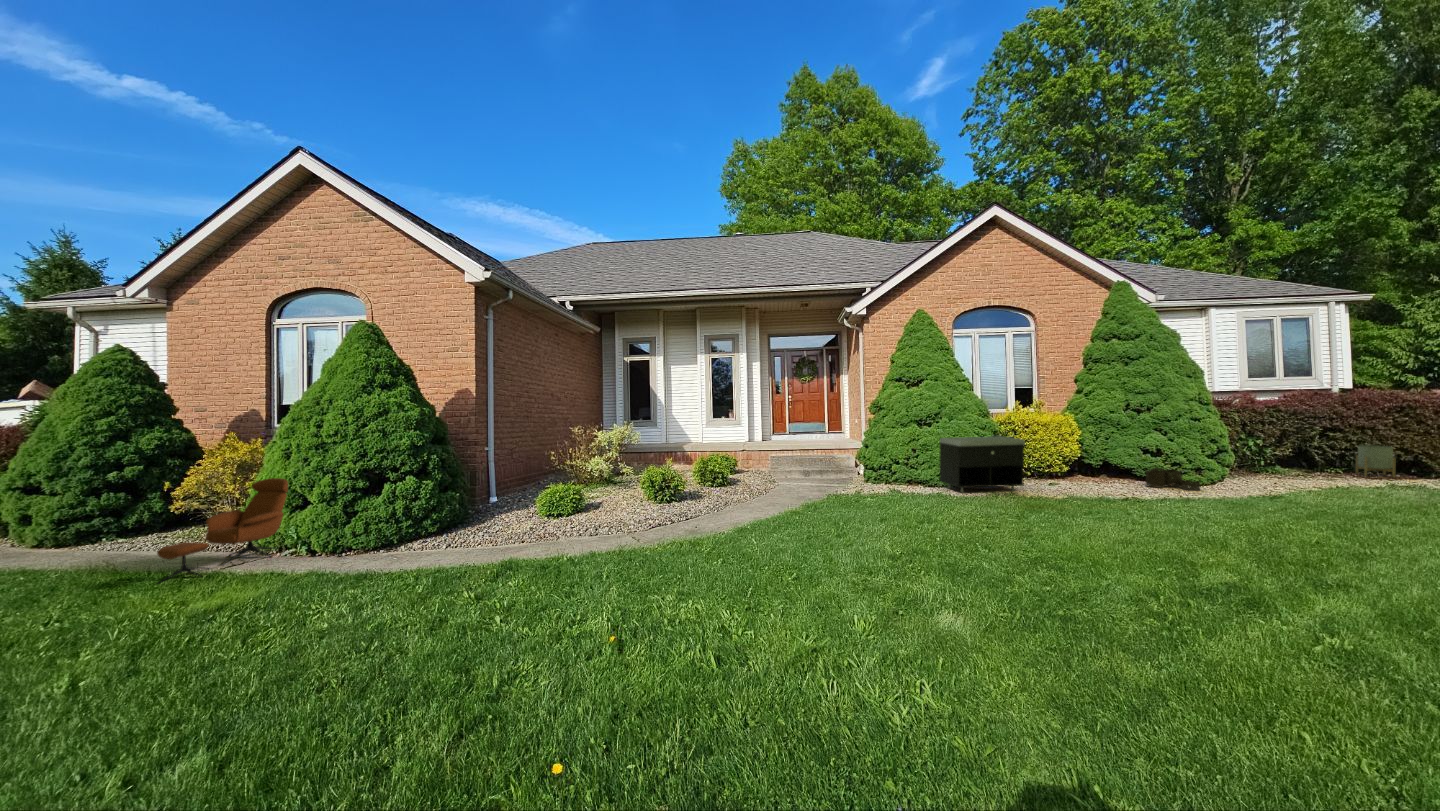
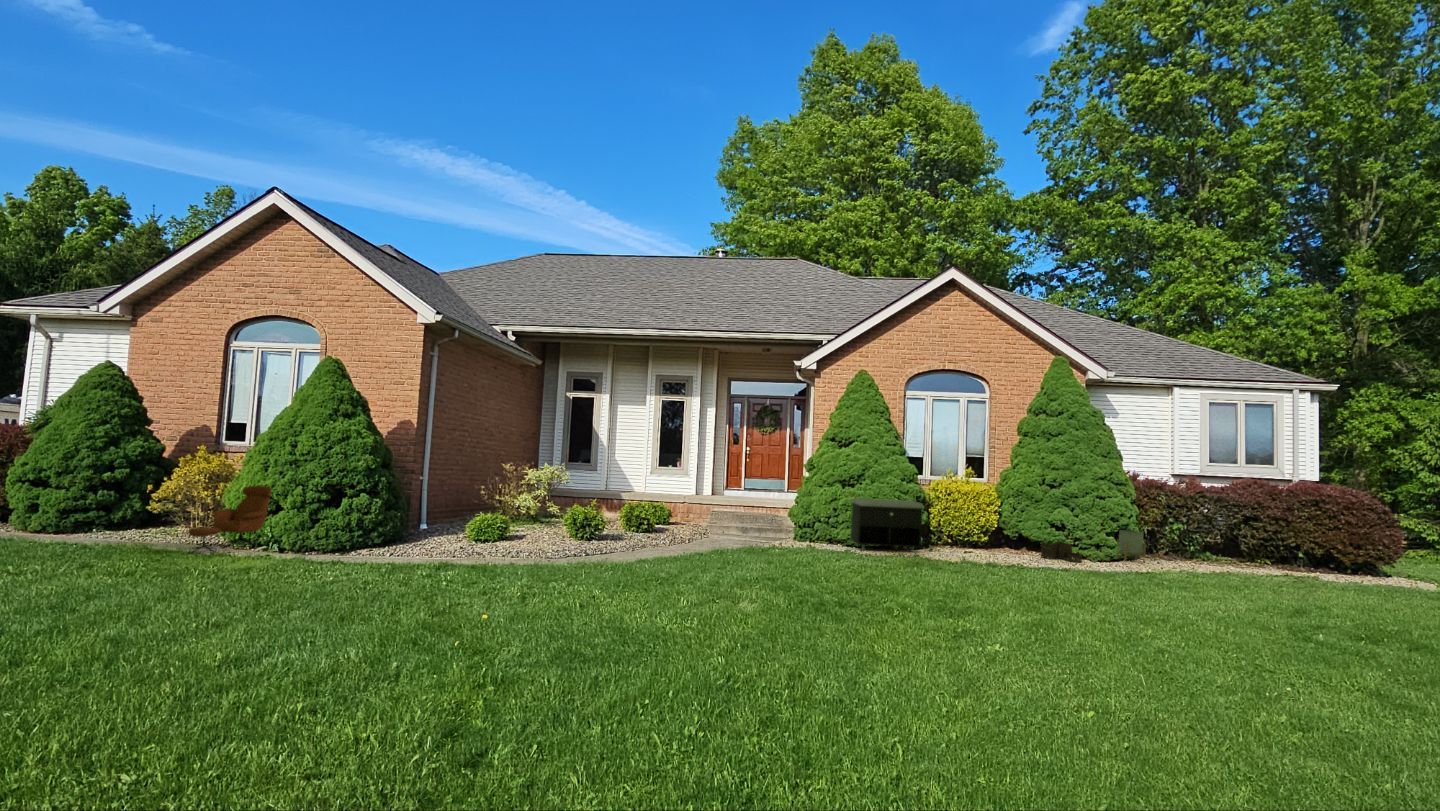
planter: present [1356,445,1395,477] -> present [1117,530,1146,562]

